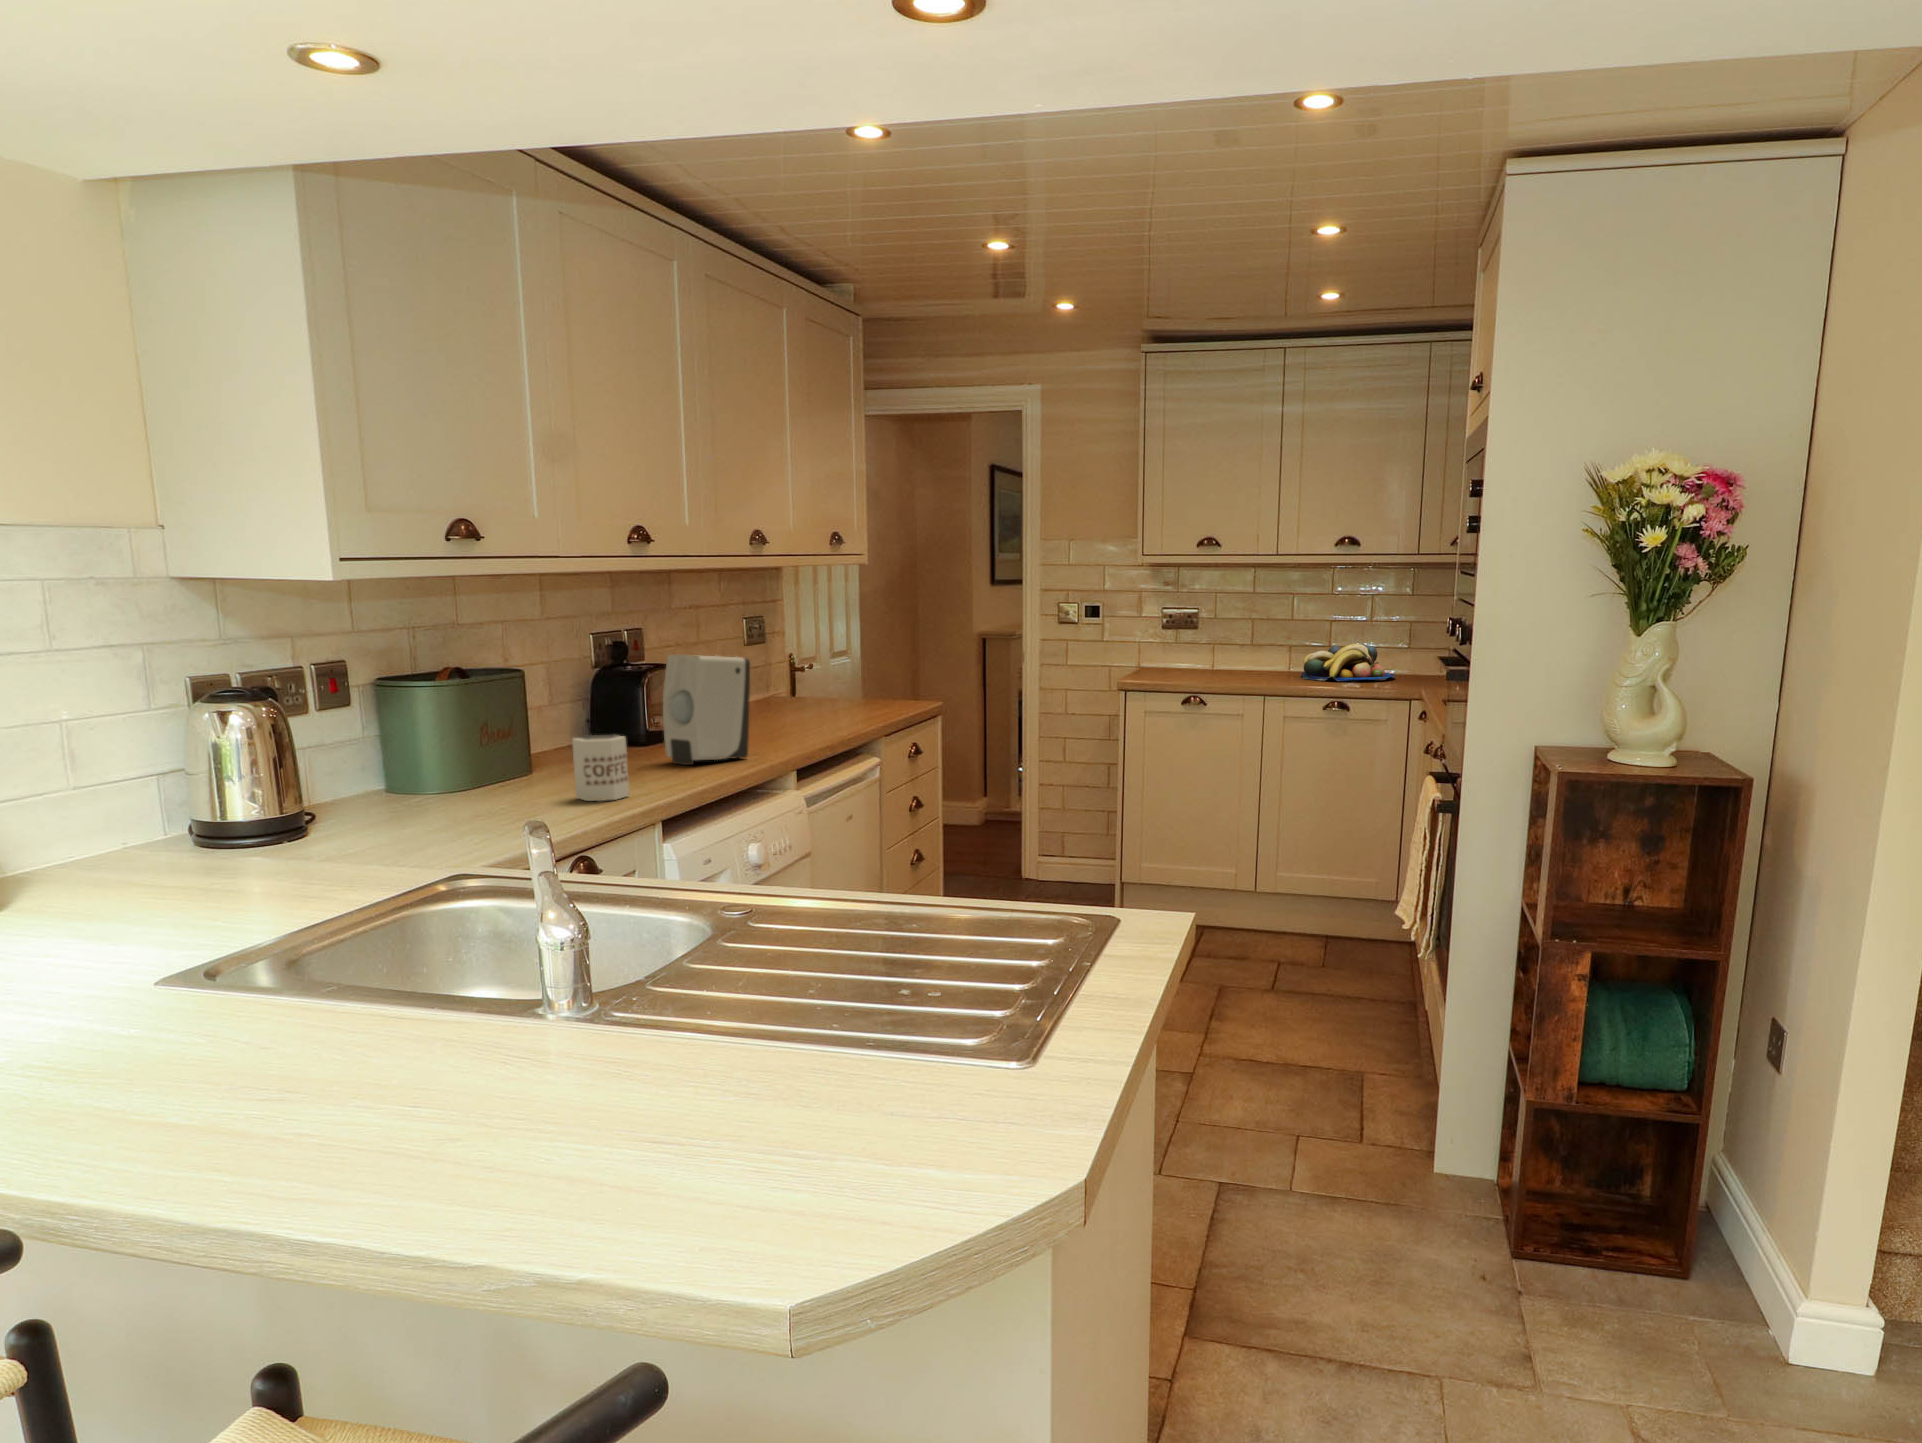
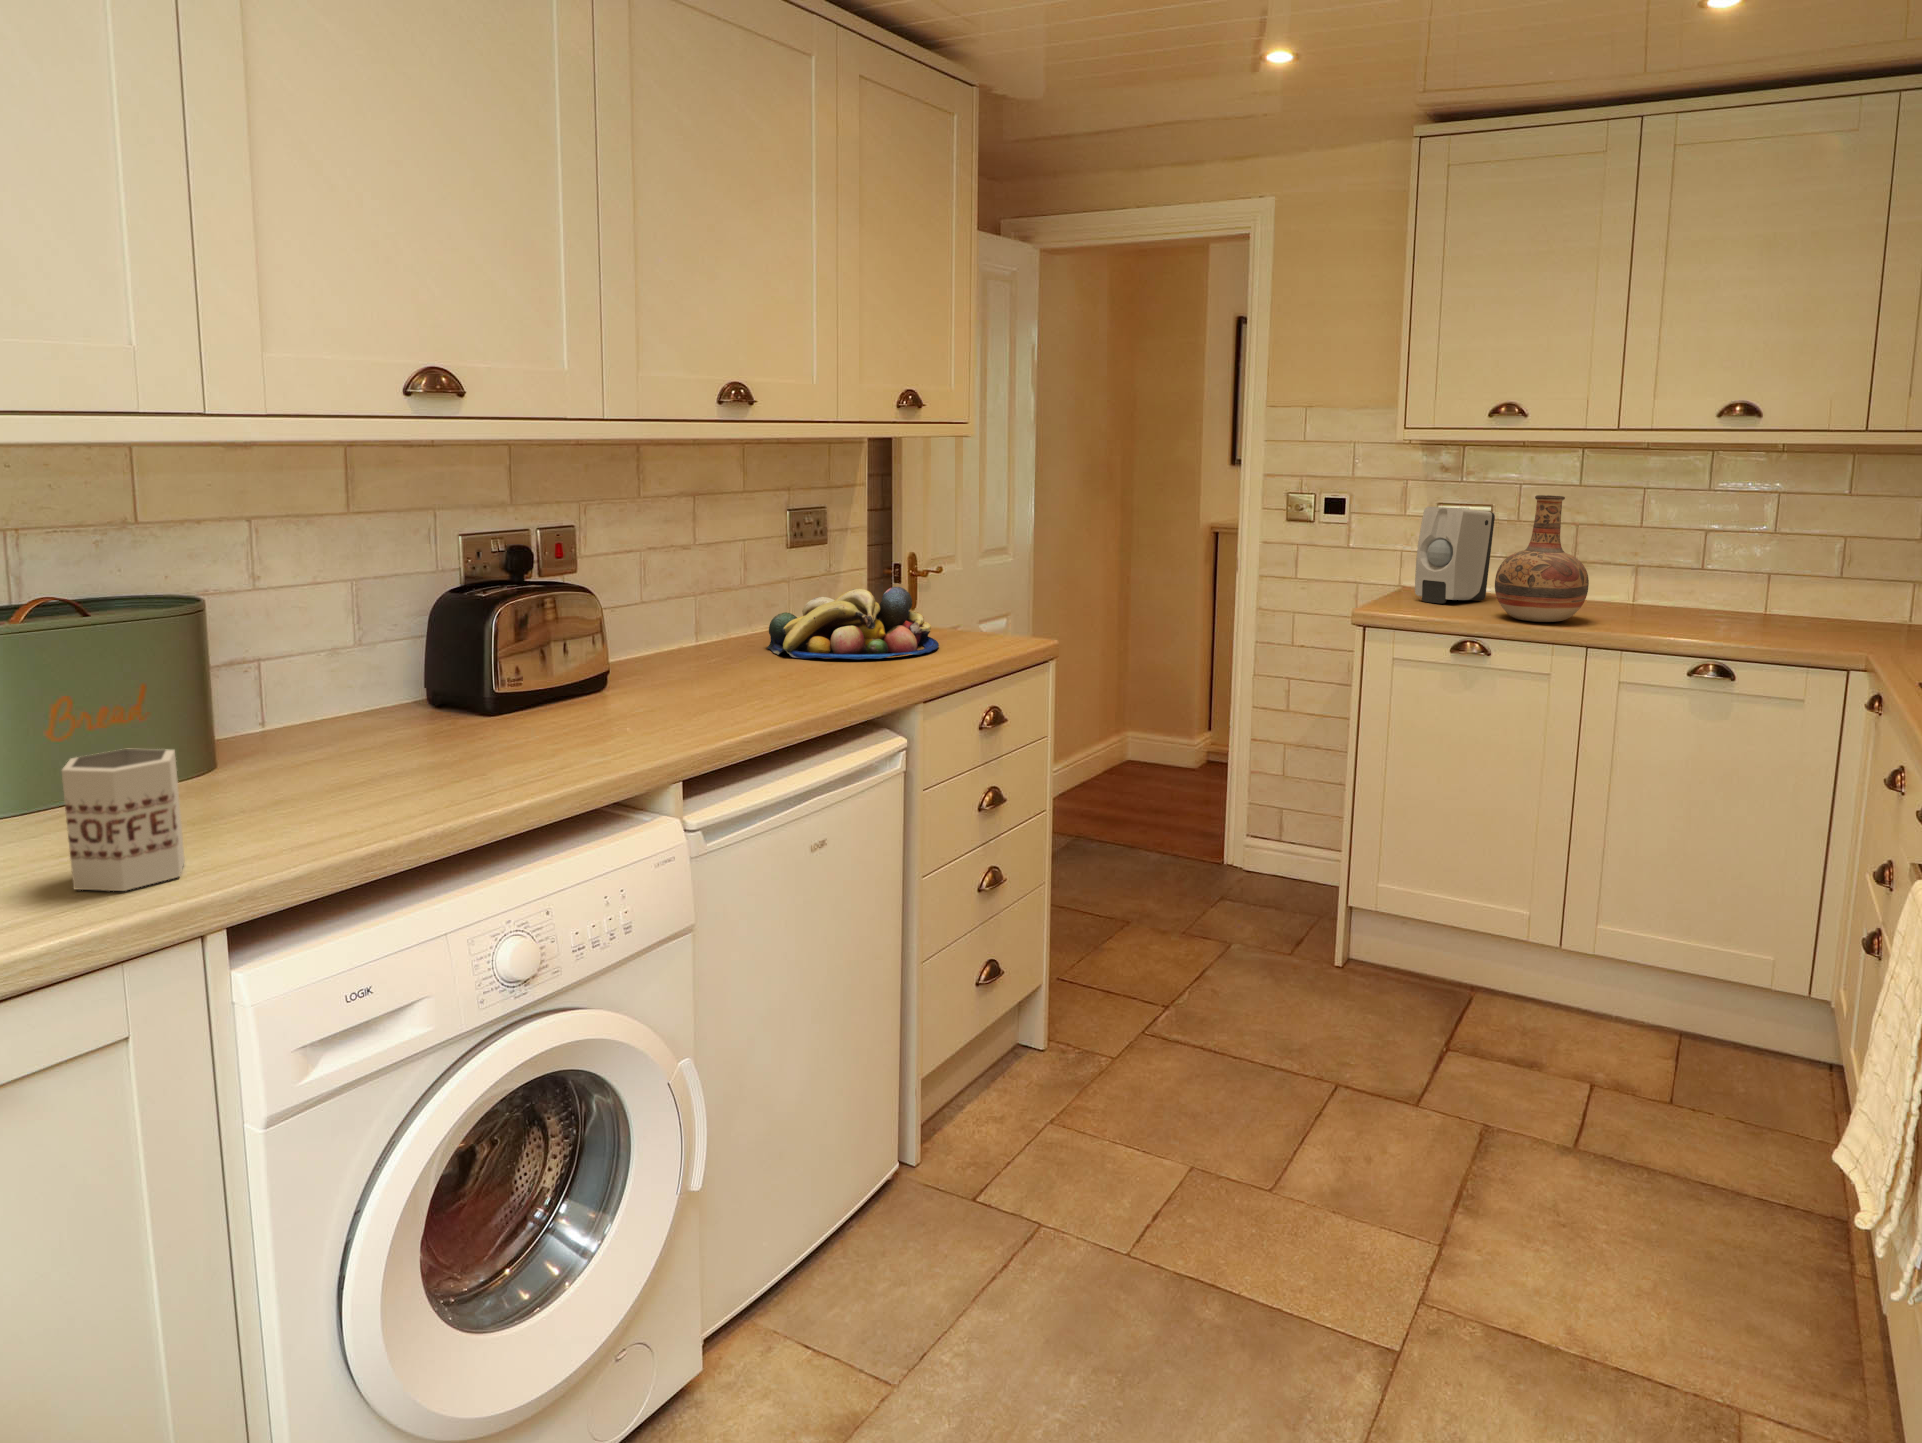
vase: none [1206,598,1263,682] -> present [1495,495,1589,622]
fruit bowl: present [1301,643,1395,681] -> present [767,587,939,659]
soap dispenser: present [663,655,750,765] -> present [1415,507,1495,604]

